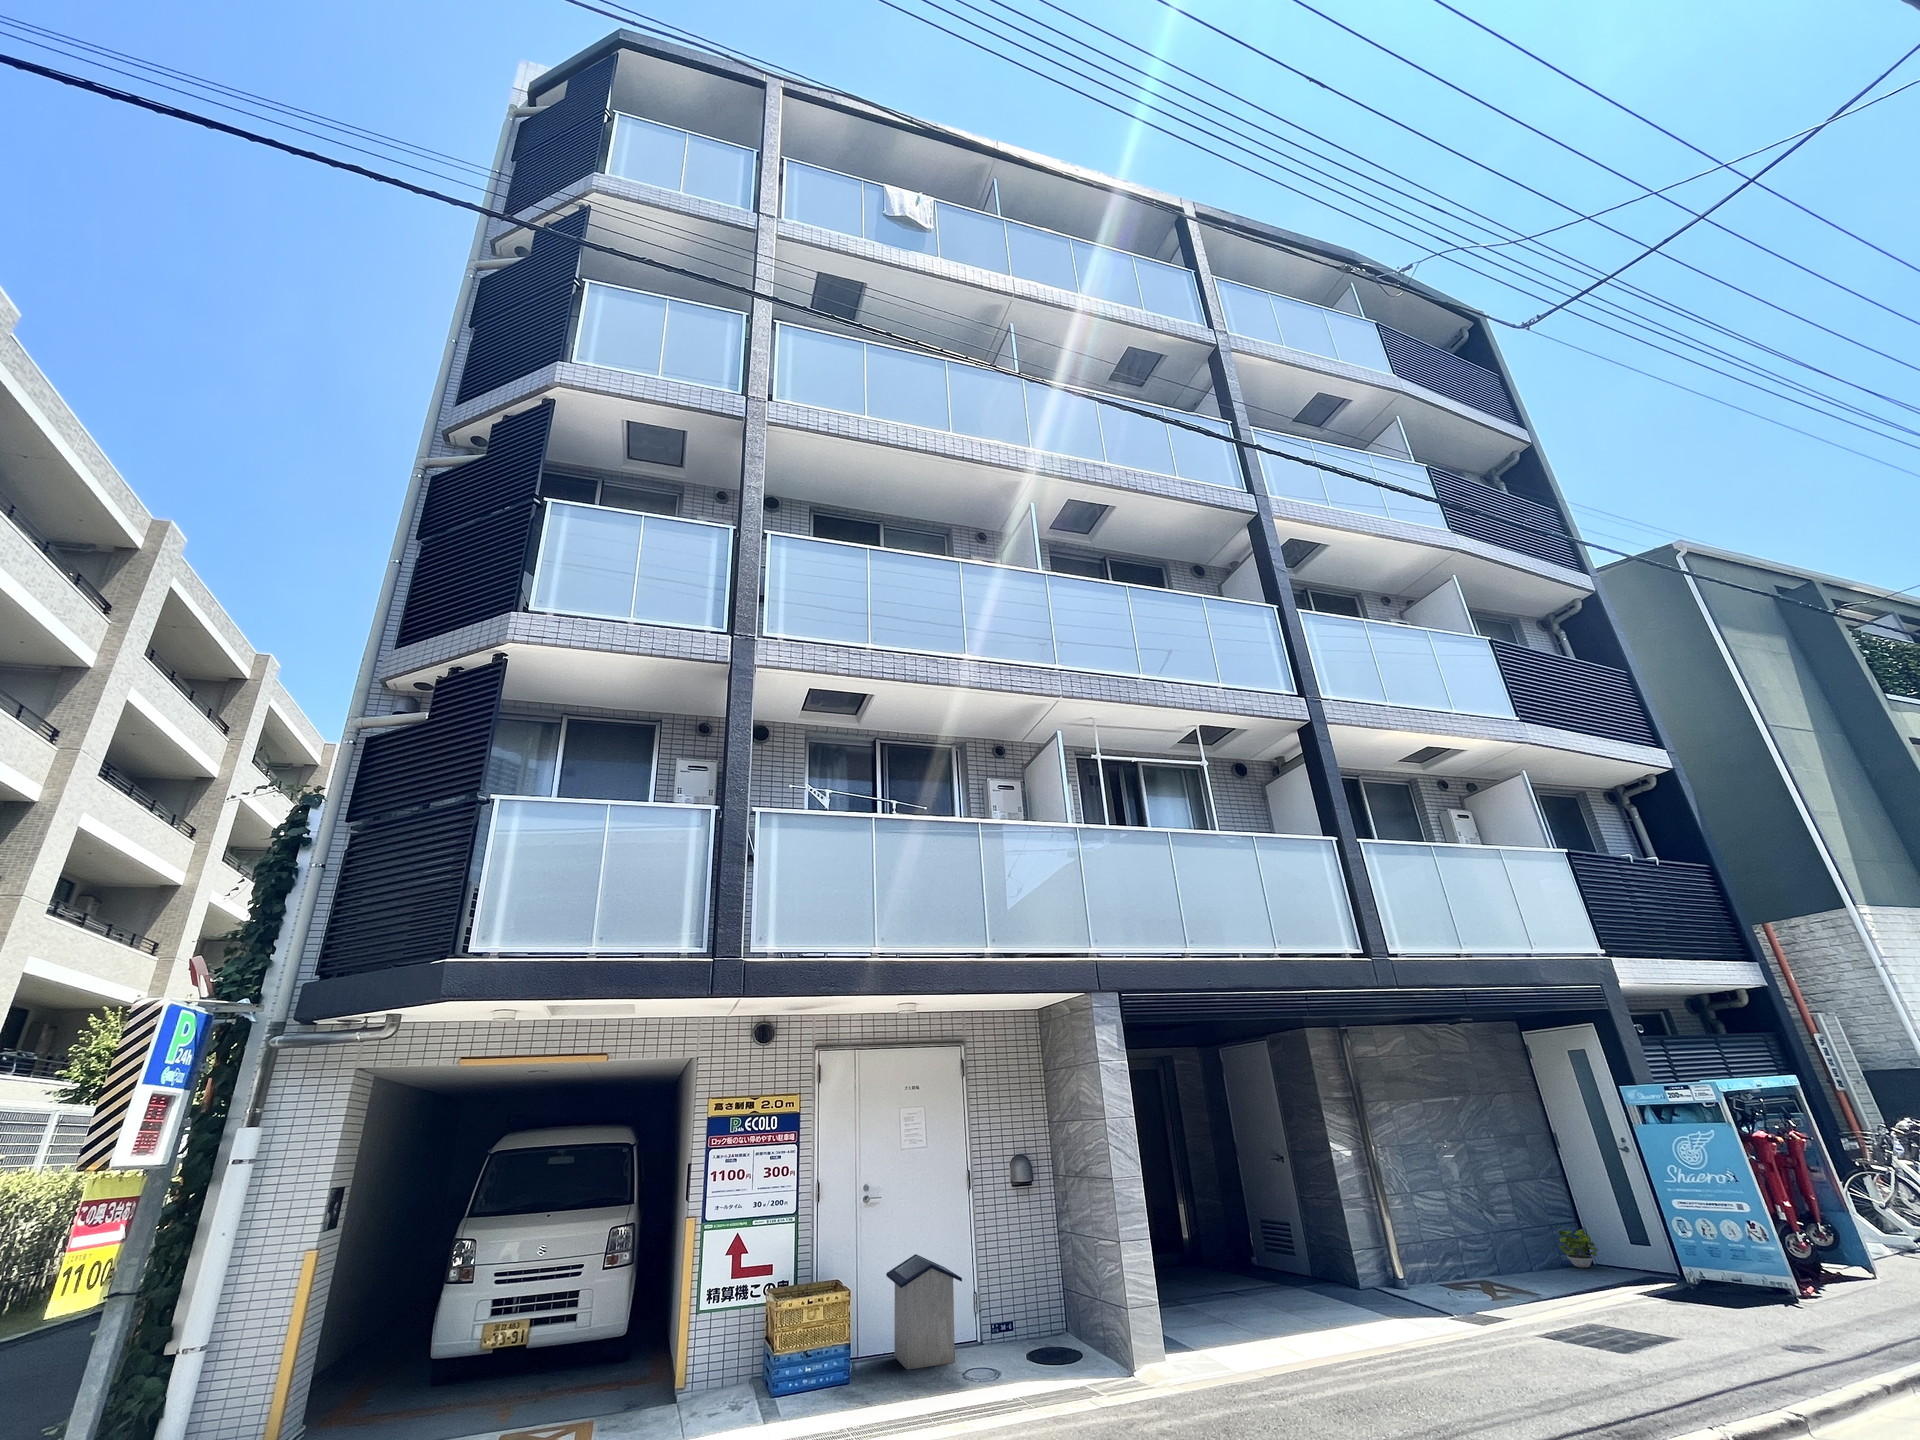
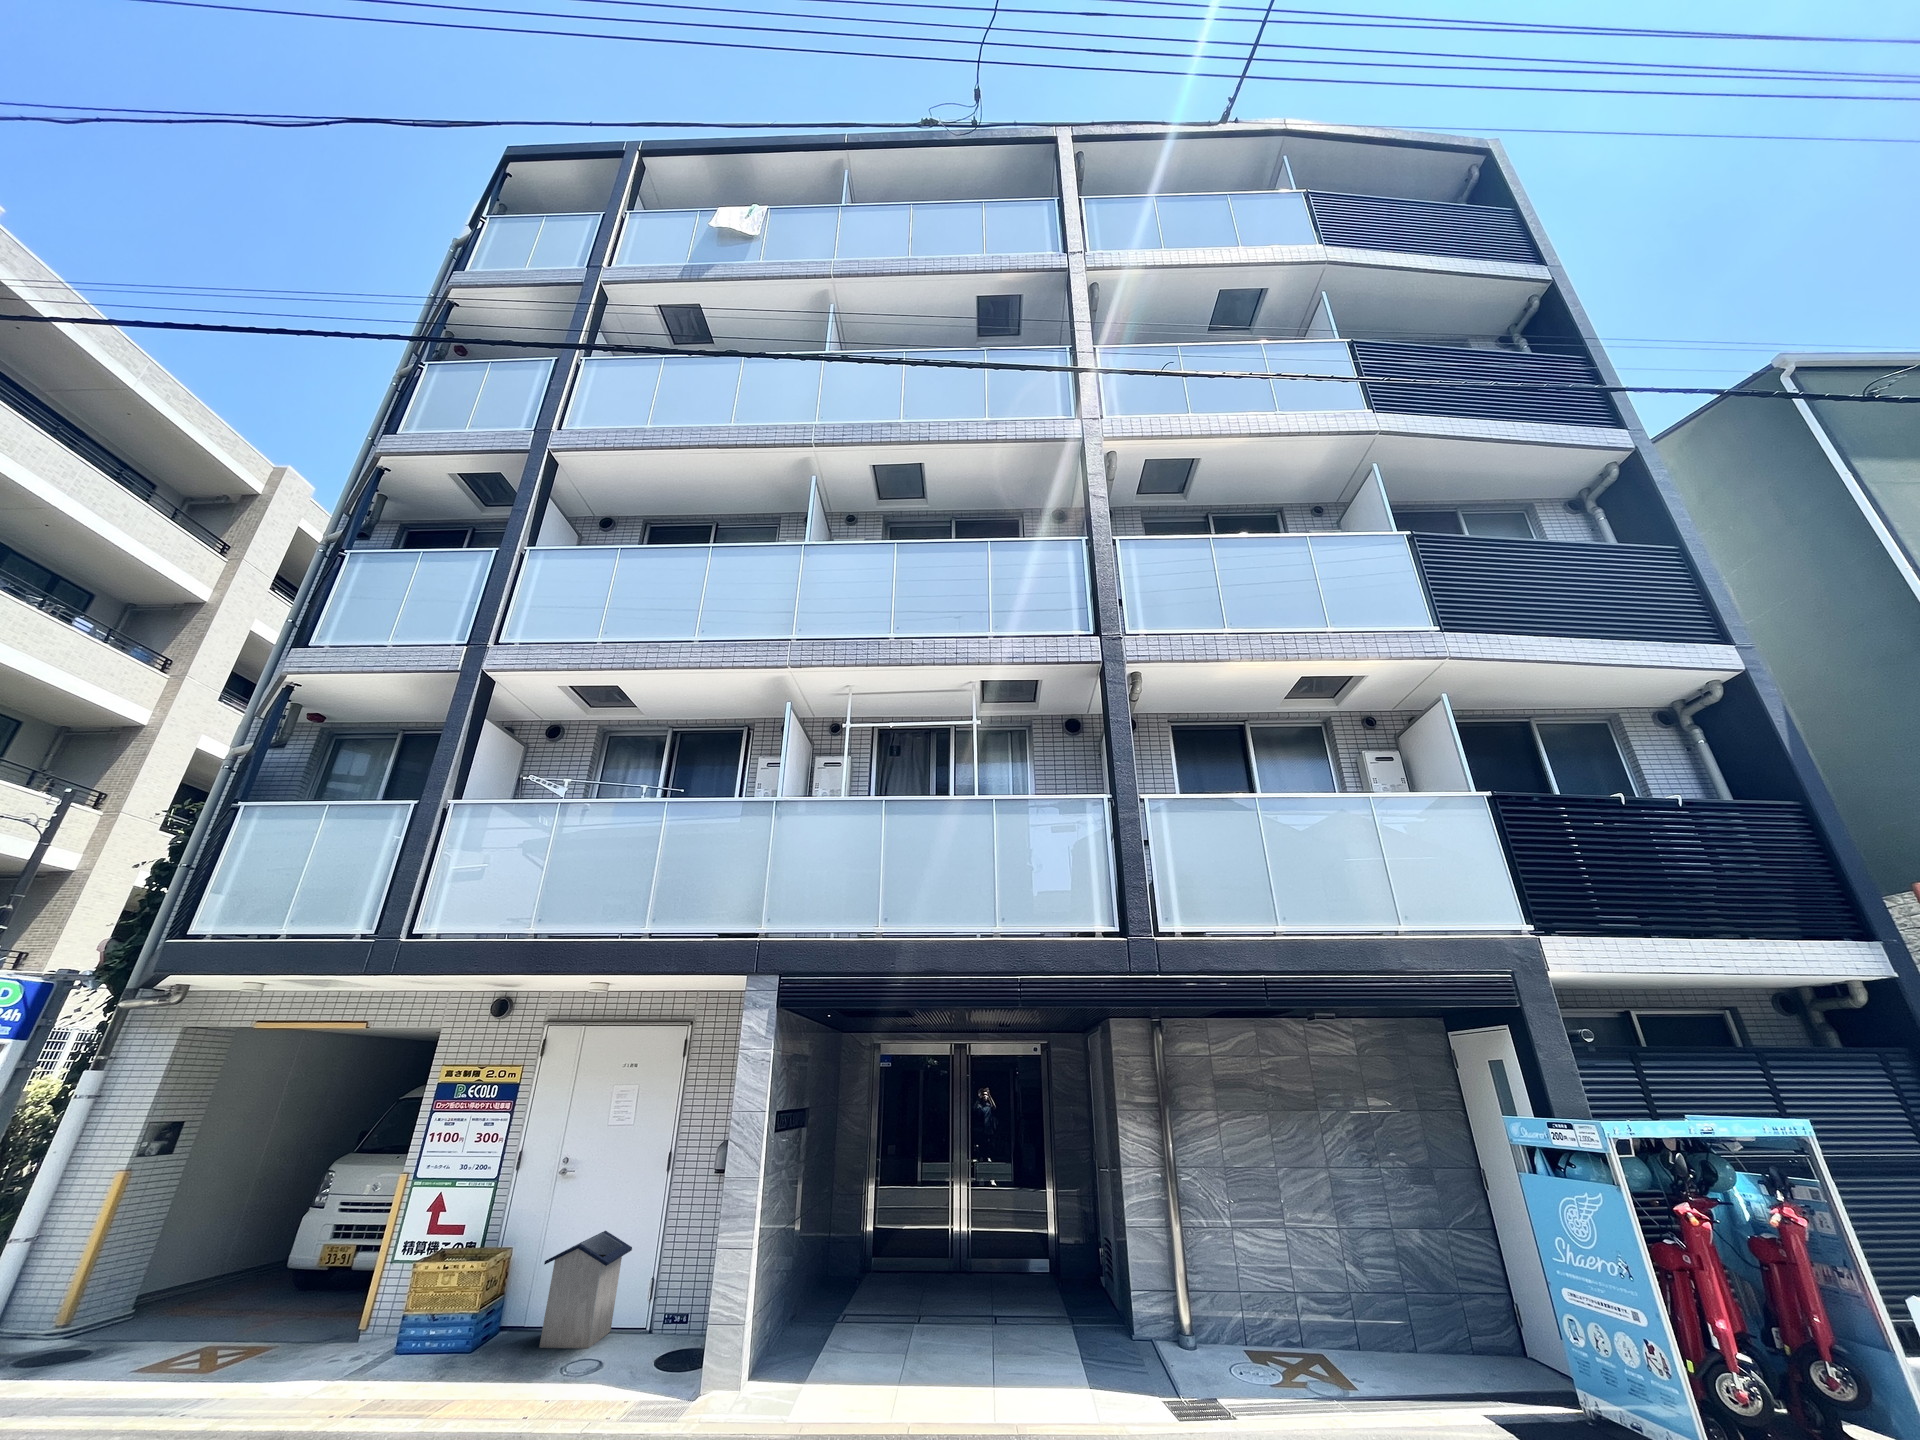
potted plant: present [1558,1229,1598,1268] -> none [1467,1303,1517,1361]

